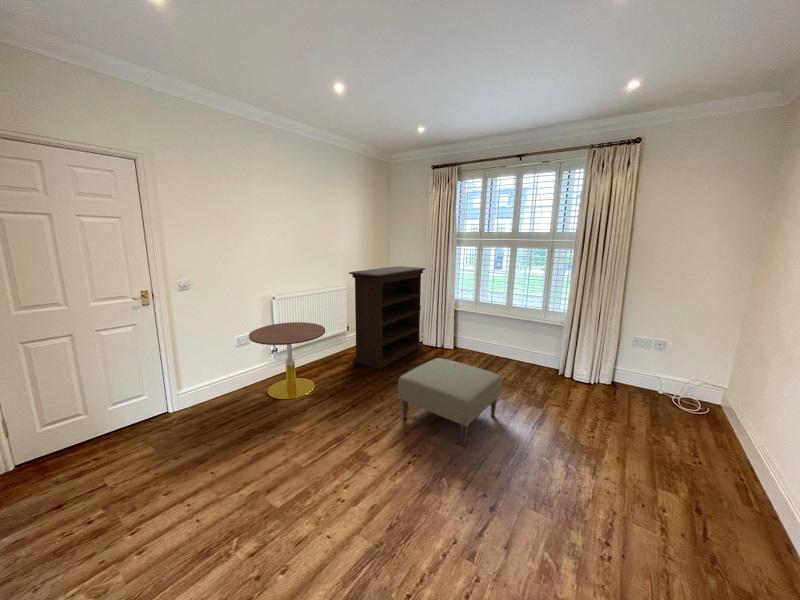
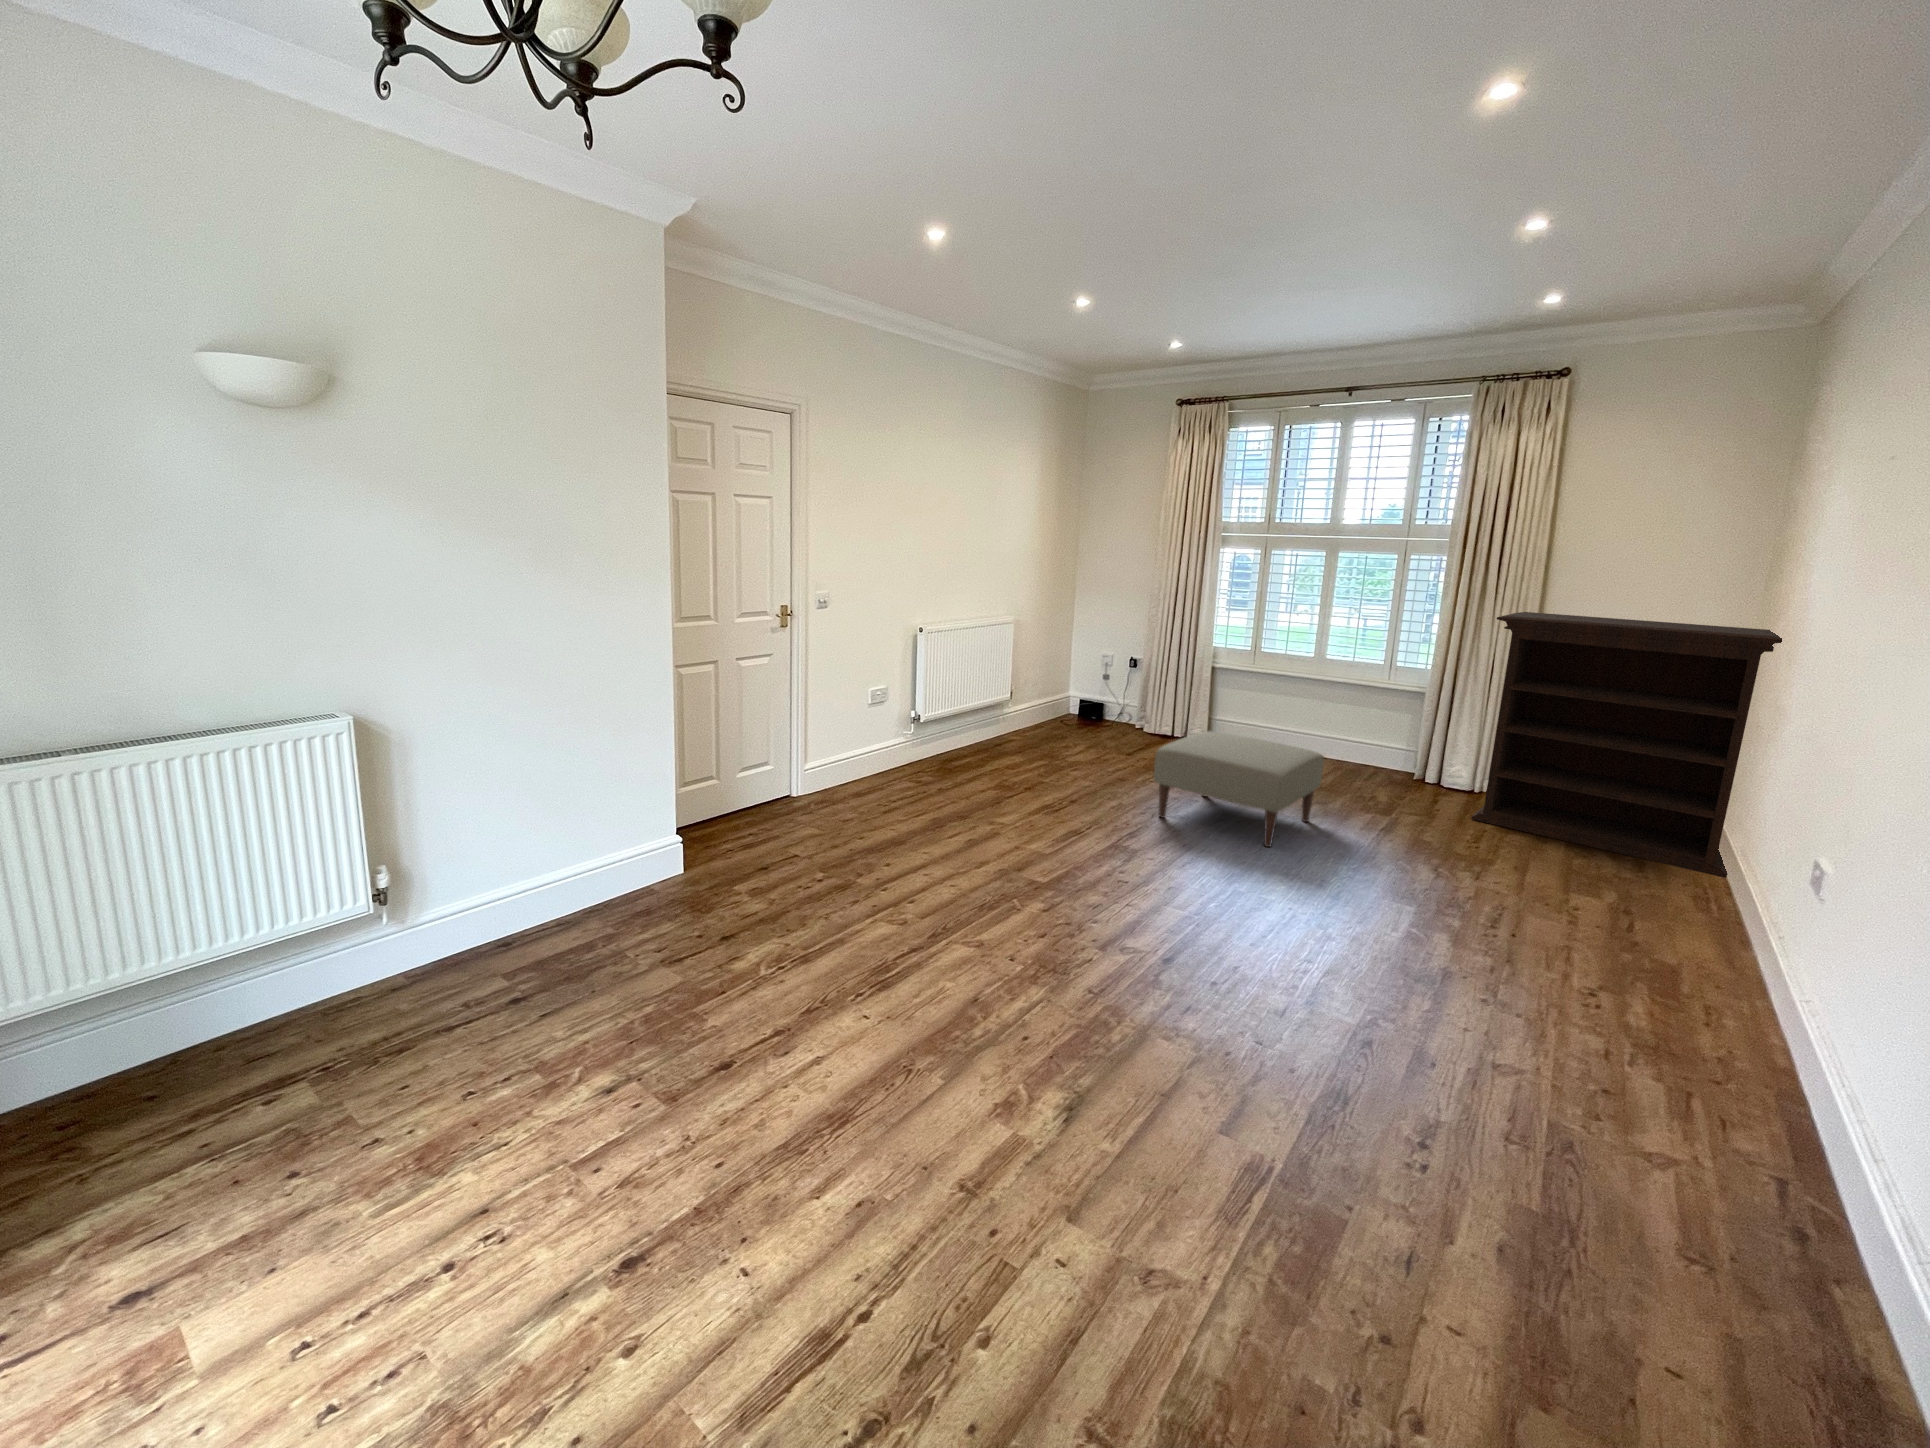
bookshelf: present [349,266,425,369] -> present [1471,612,1782,878]
side table: present [249,322,325,399] -> none [896,671,1014,789]

